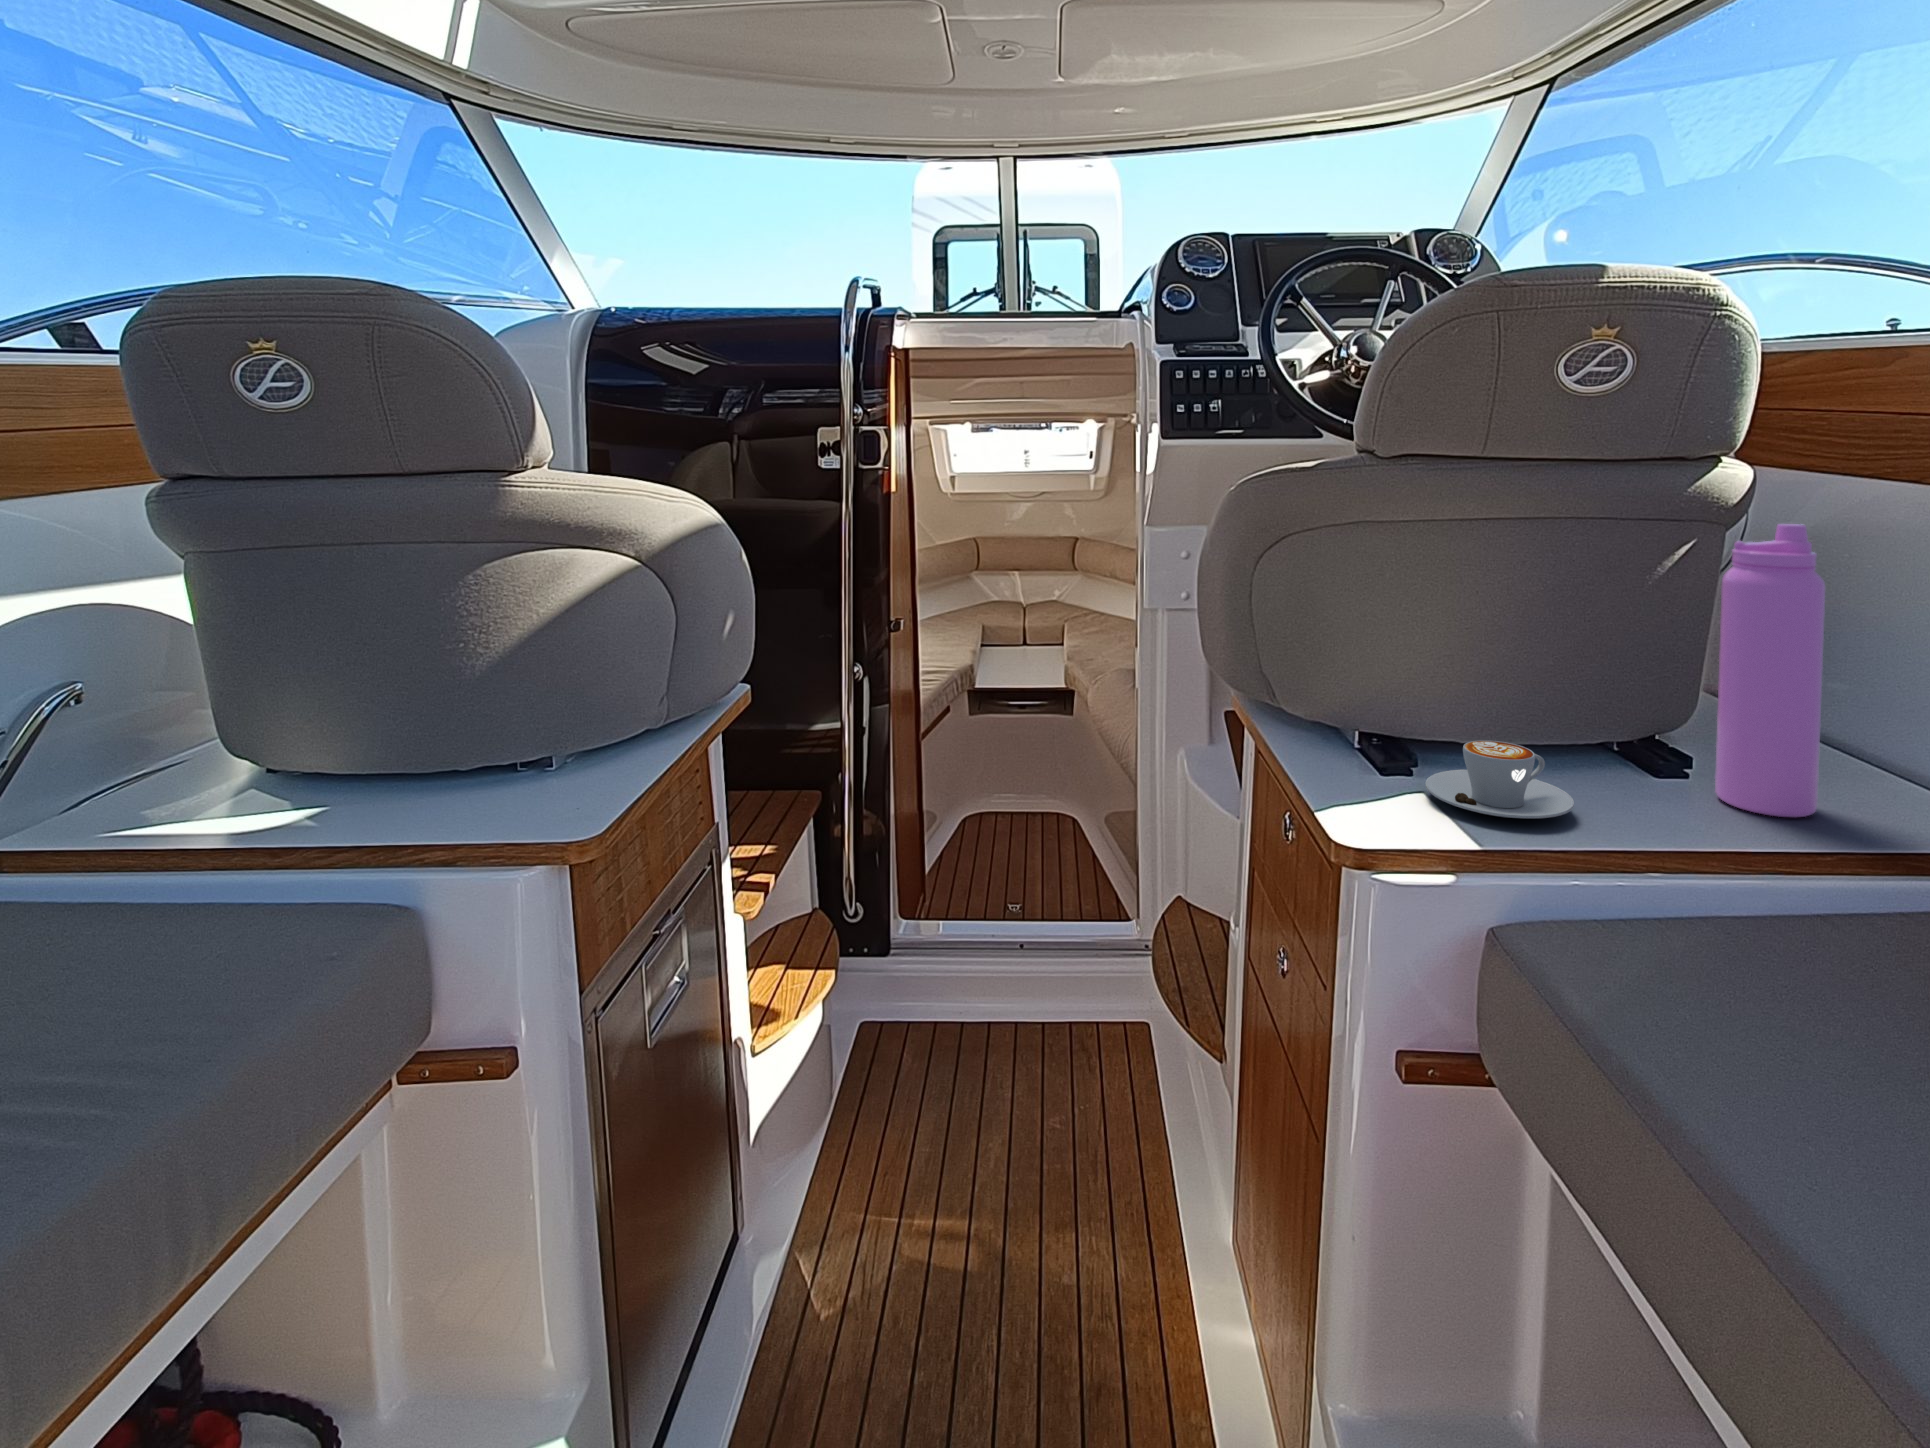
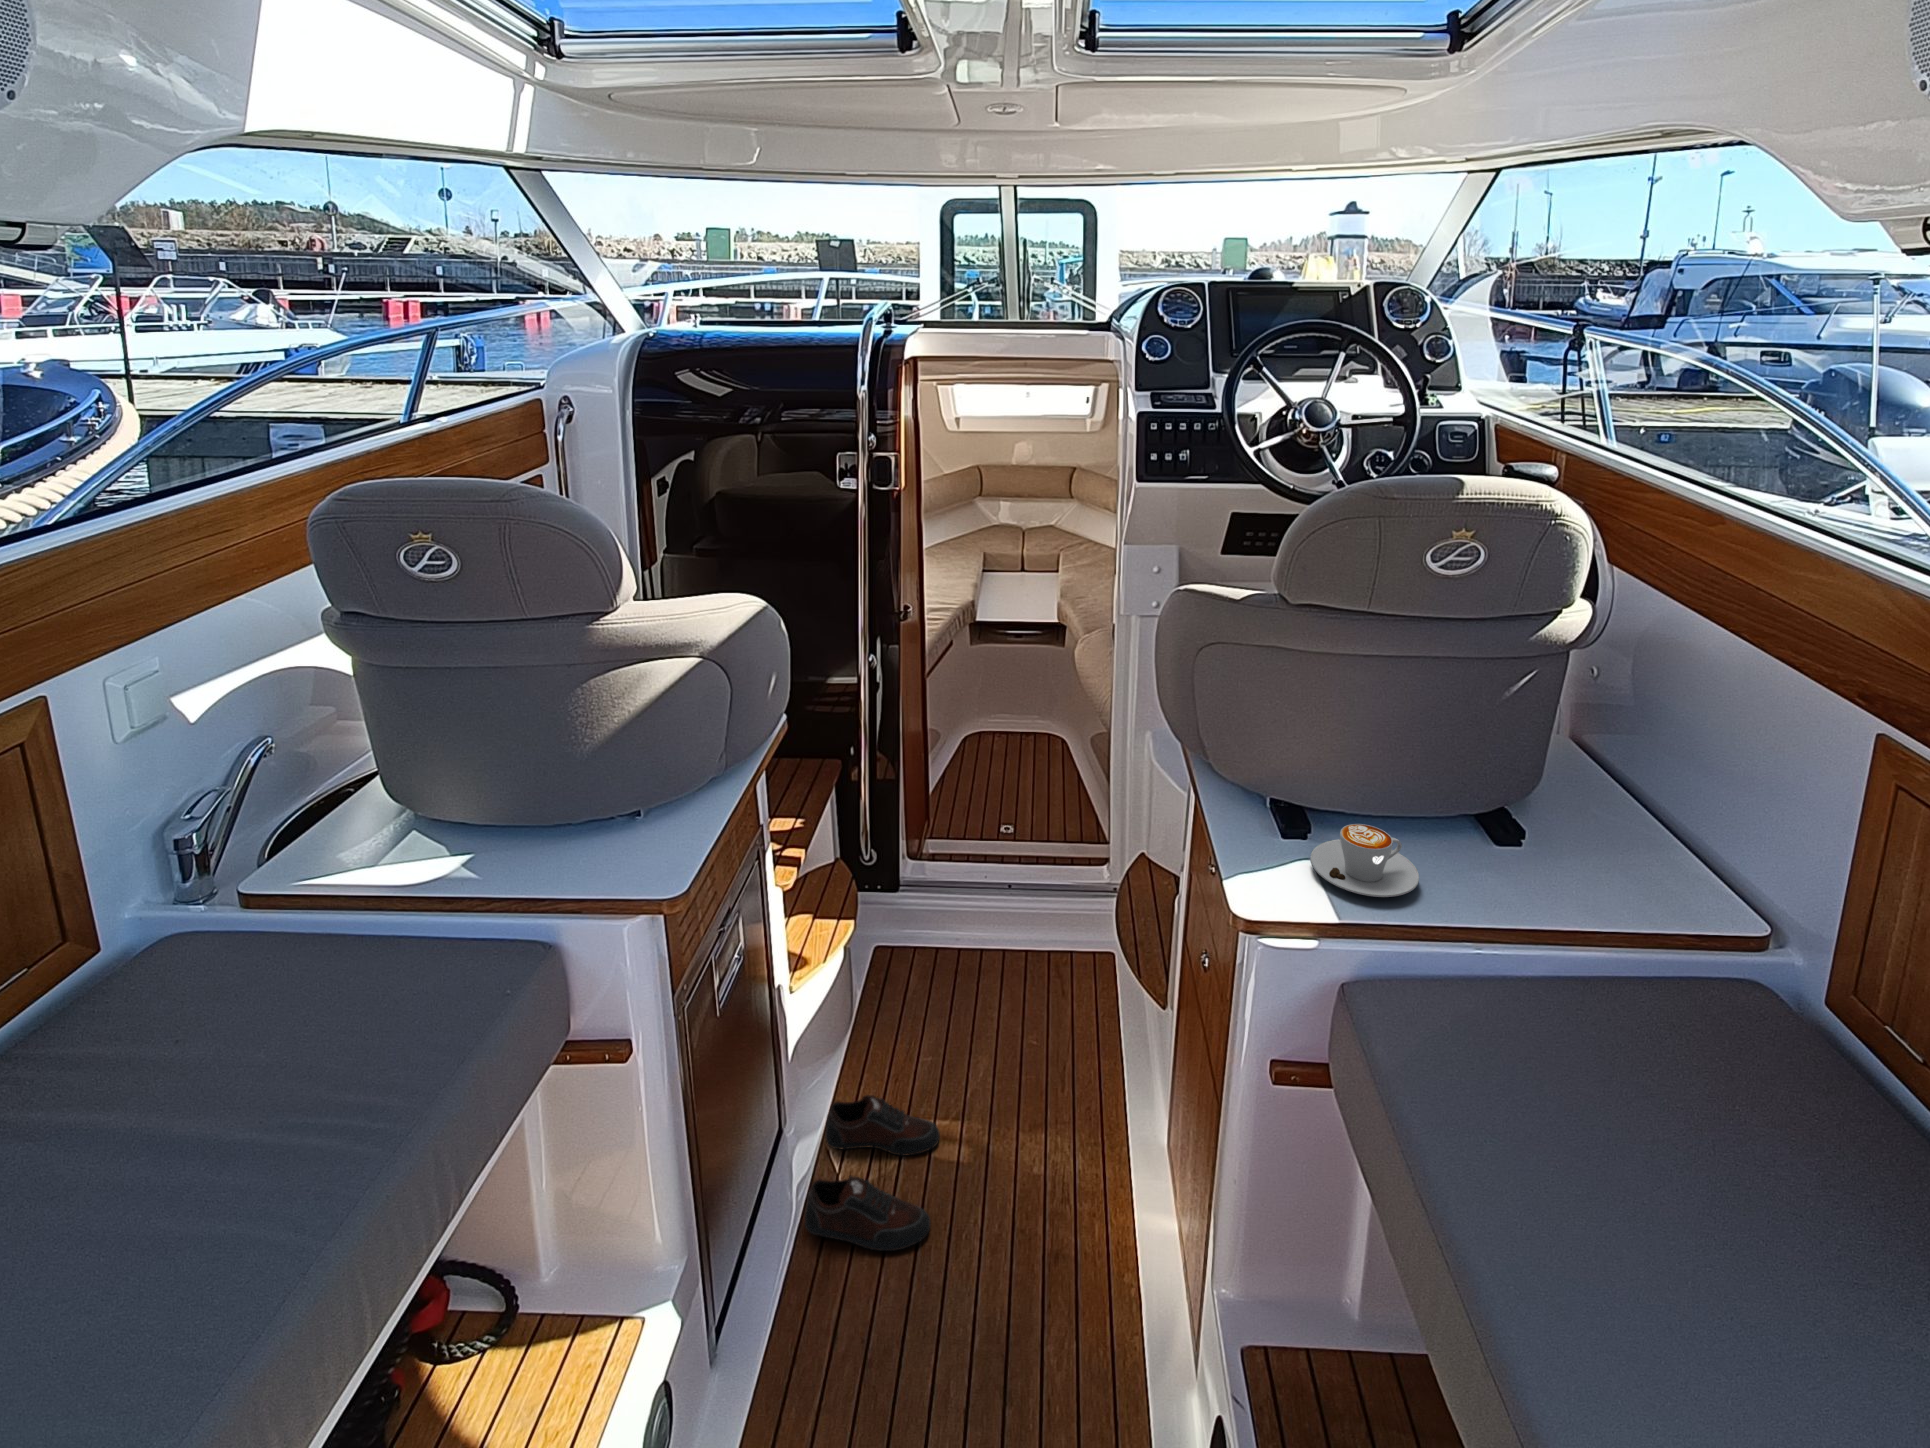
water bottle: present [1715,524,1826,818] -> none [1535,671,1628,893]
shoe: none [760,1188,941,1396] -> present [805,1095,940,1251]

